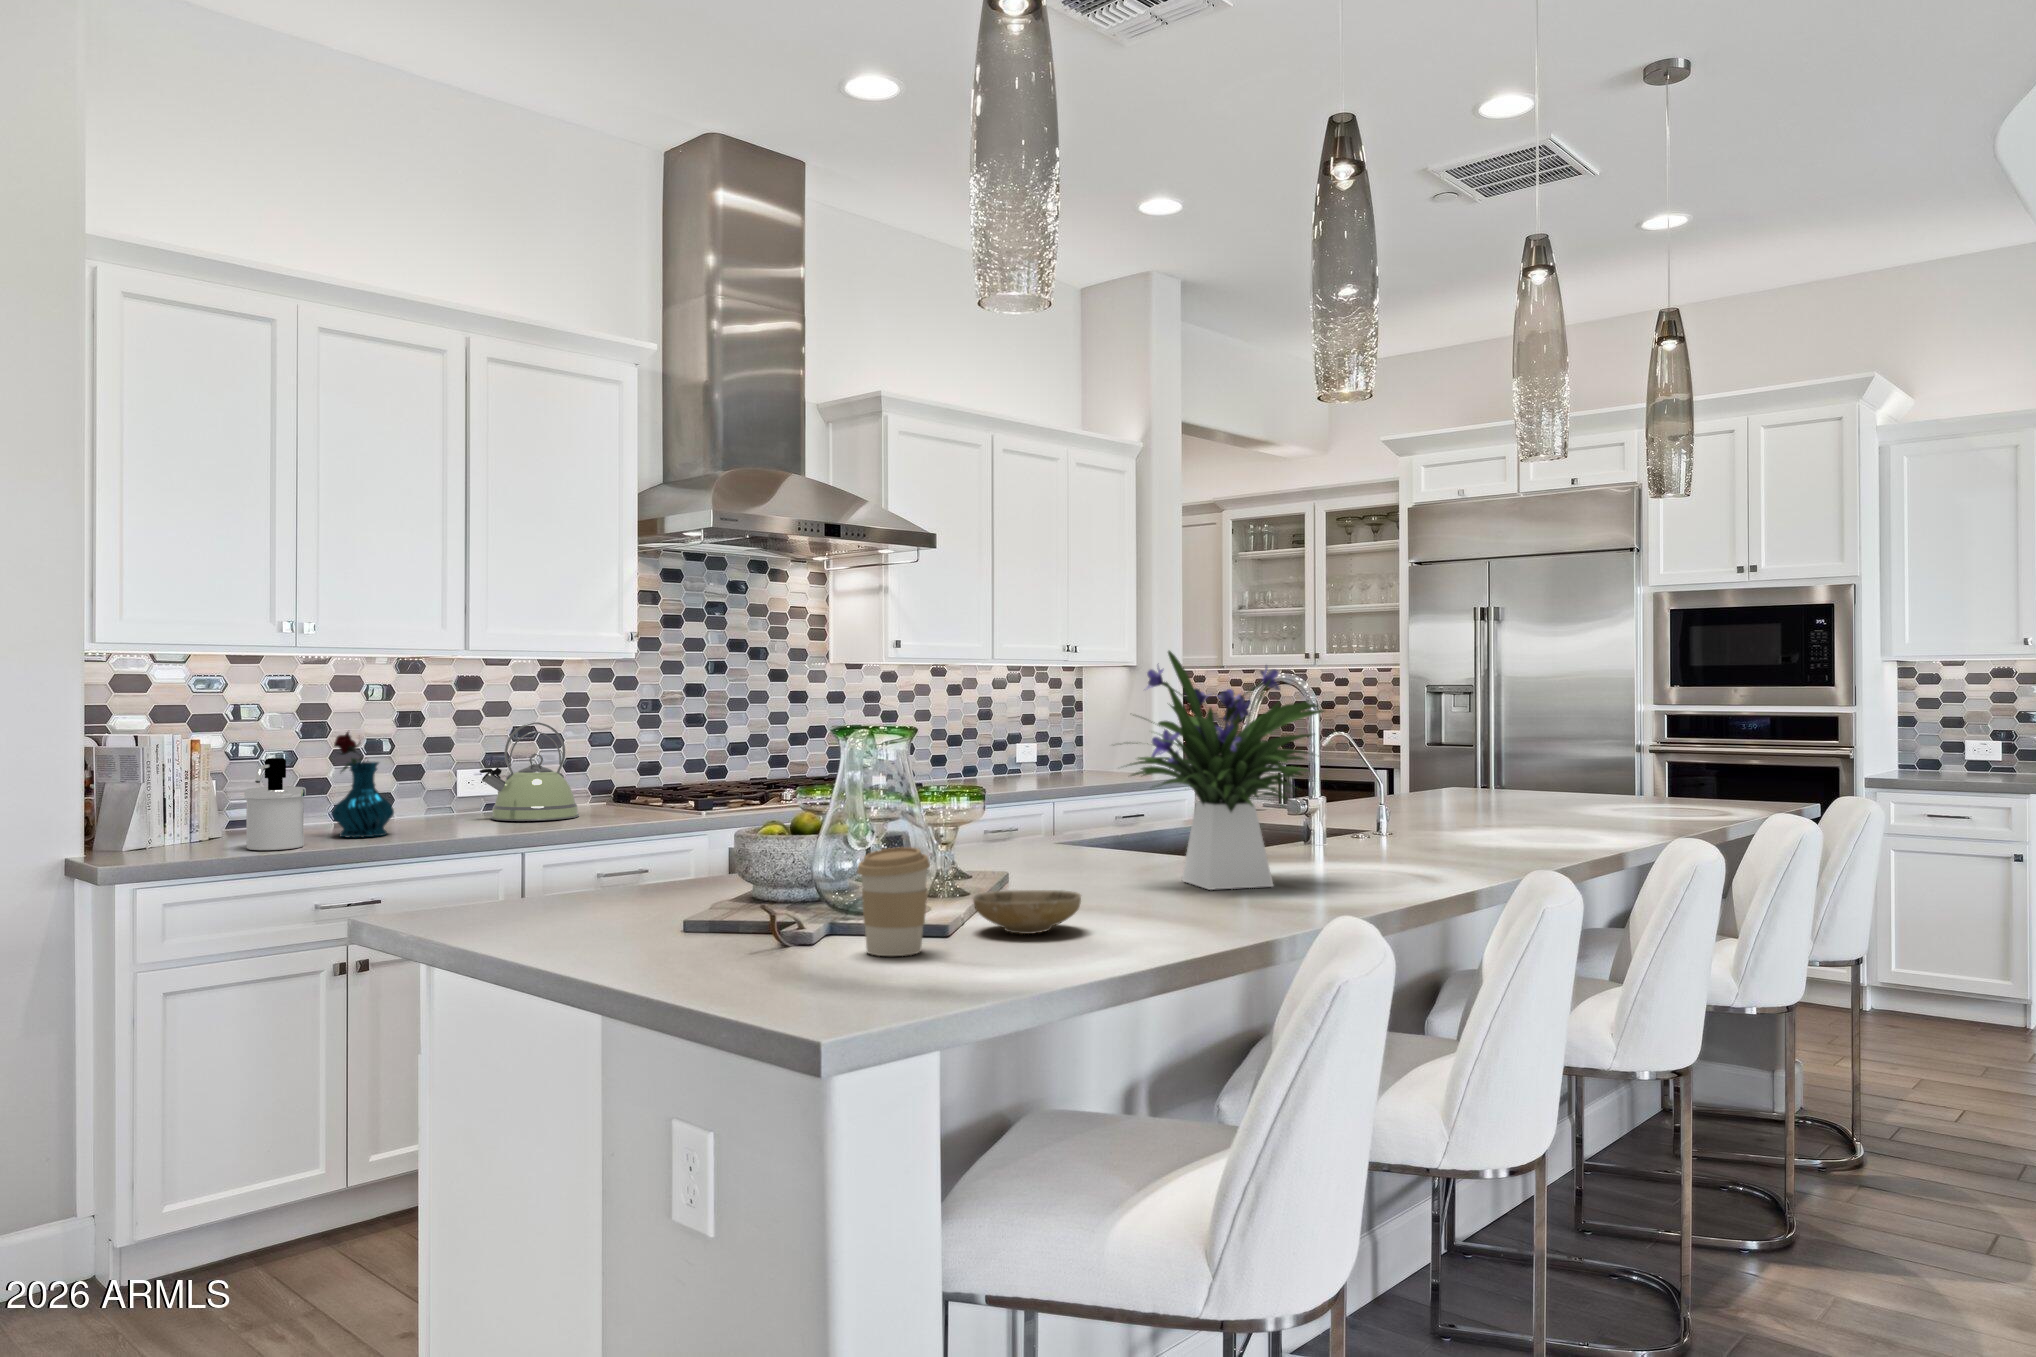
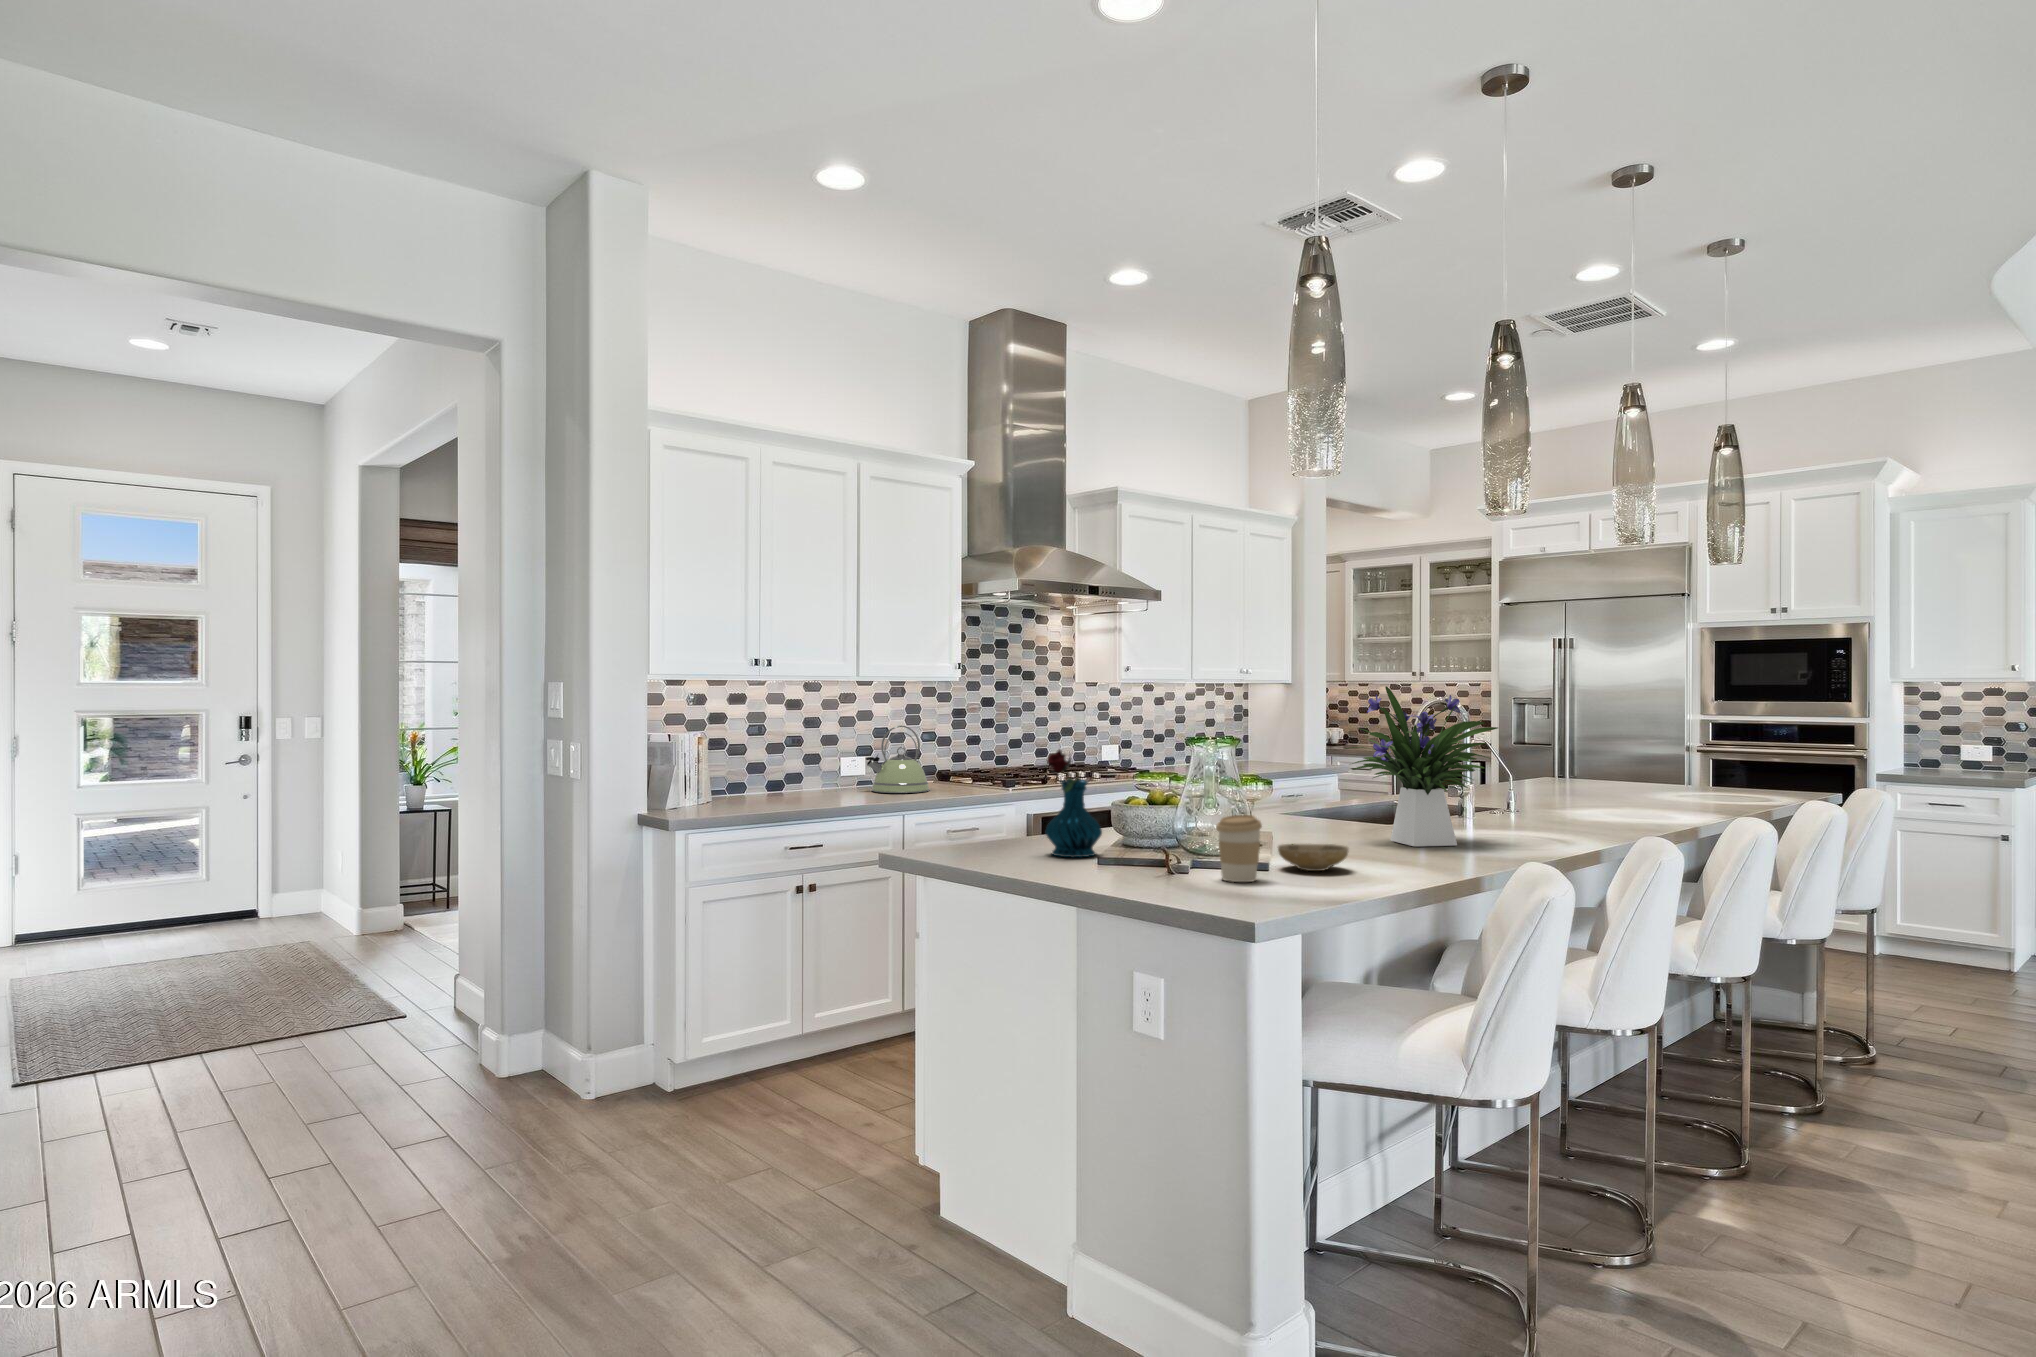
vase: present [332,732,394,837] -> present [1046,750,1102,858]
soap dispenser: present [244,758,306,850] -> none [734,750,771,810]

